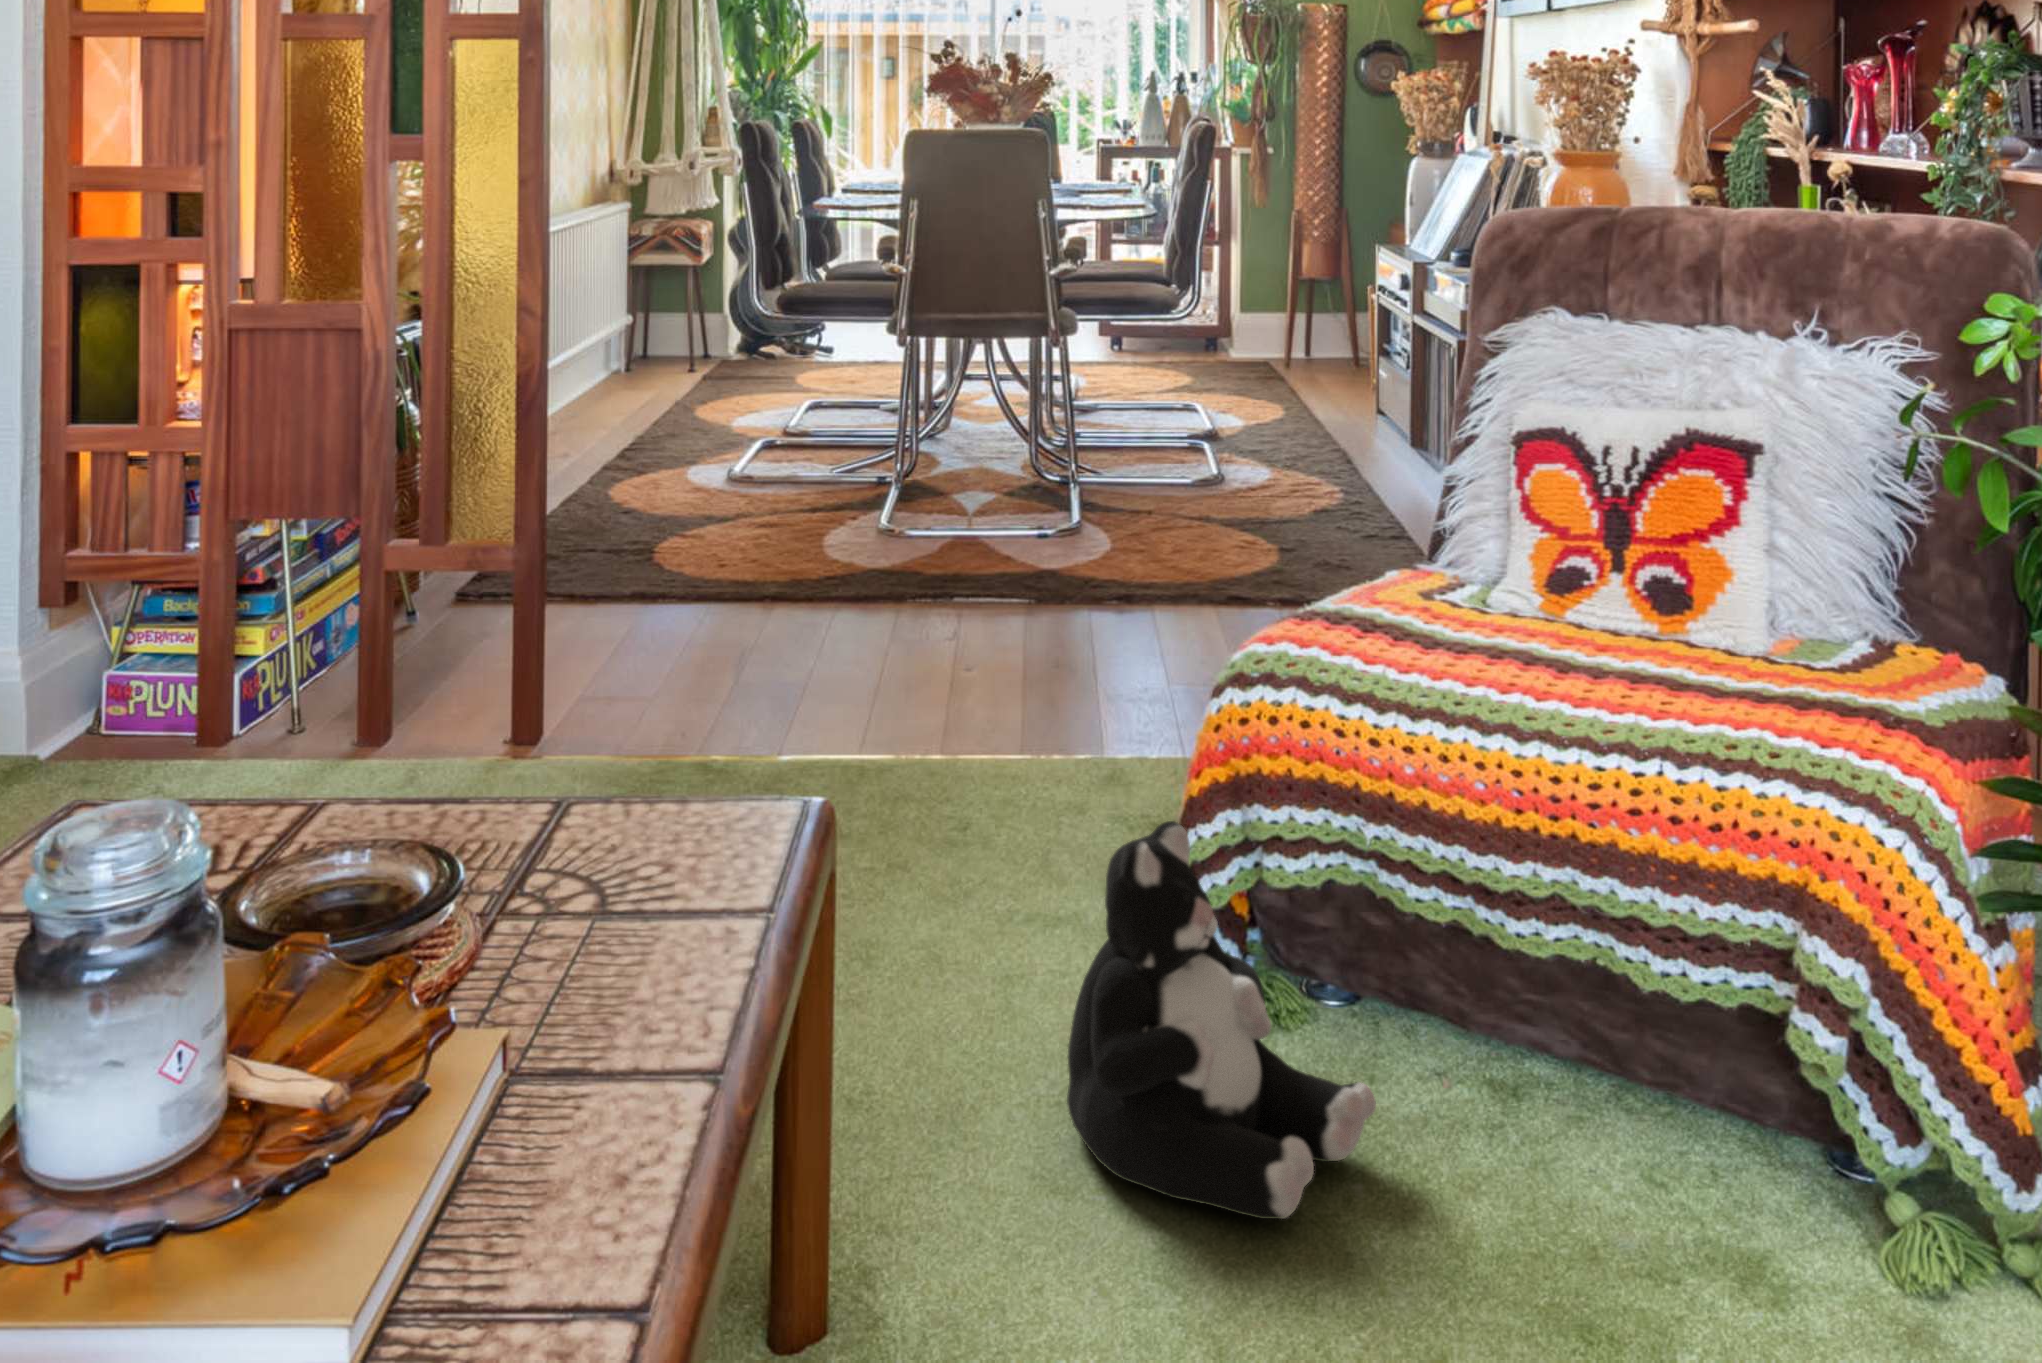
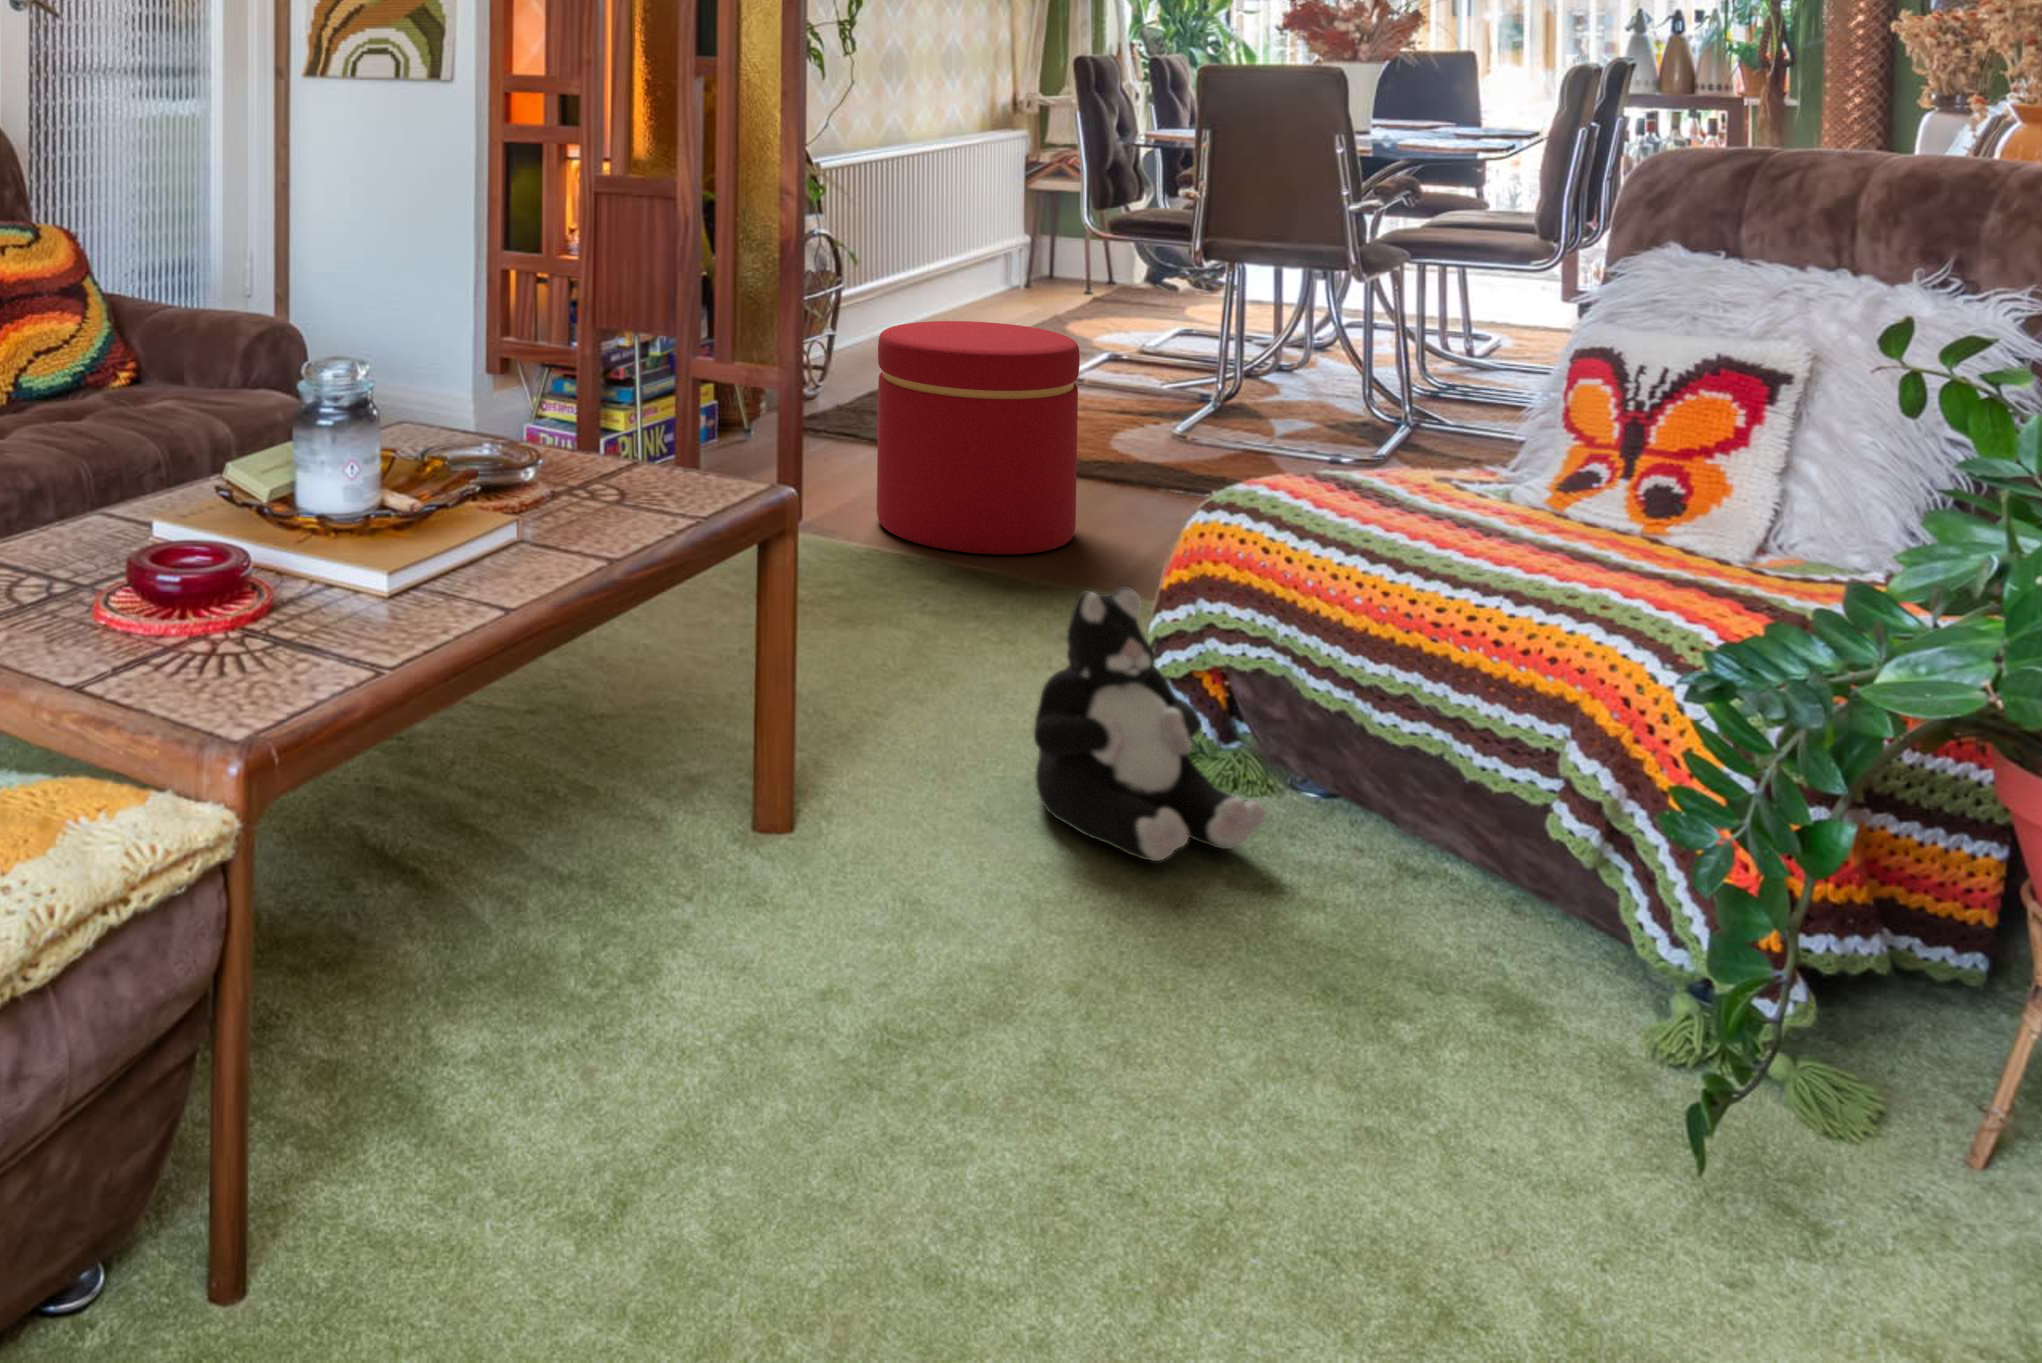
ottoman: none [627,445,868,746] -> present [877,321,1080,555]

